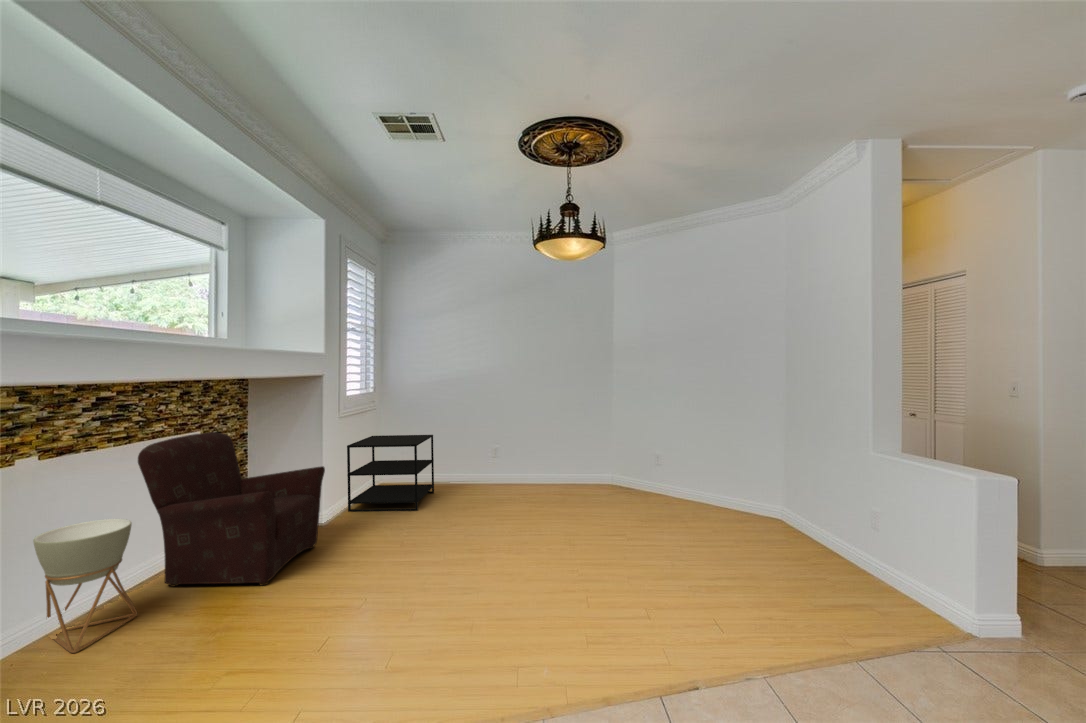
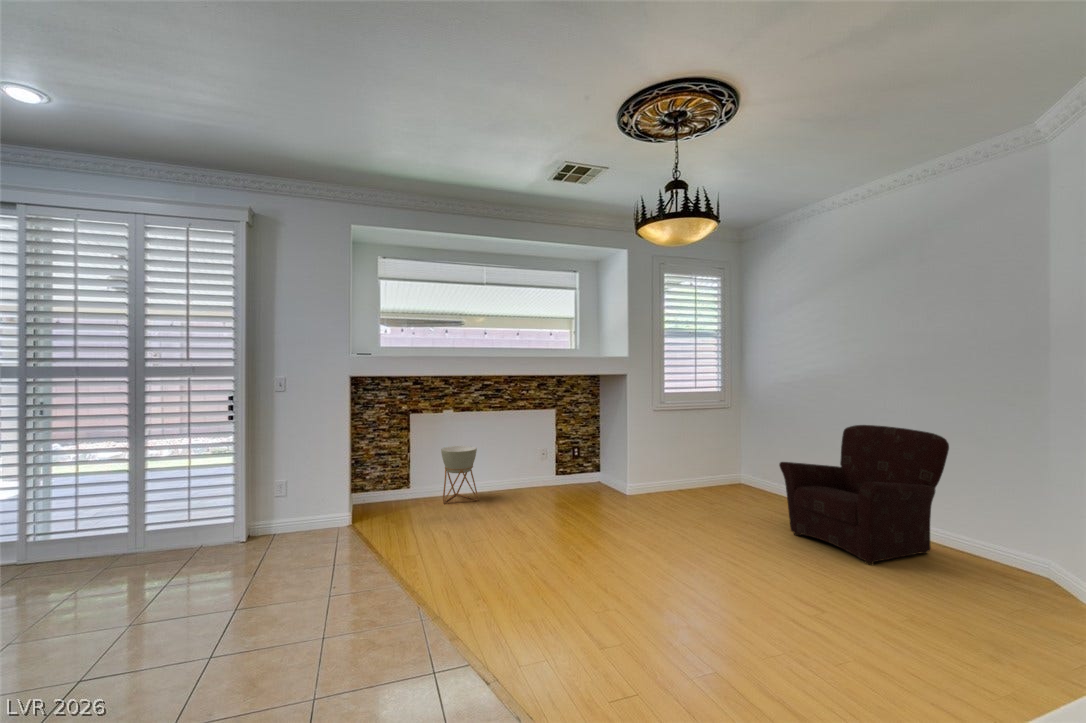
armchair: present [138,432,325,587] -> present [779,425,949,565]
side table: present [347,435,434,512] -> none [660,434,752,510]

